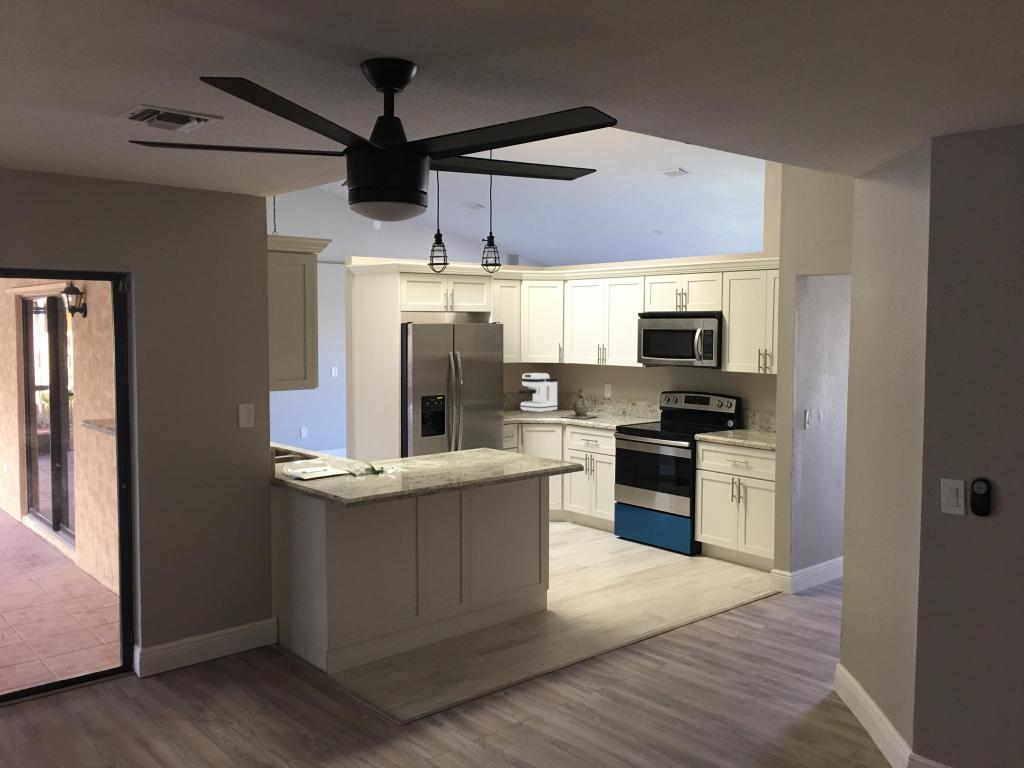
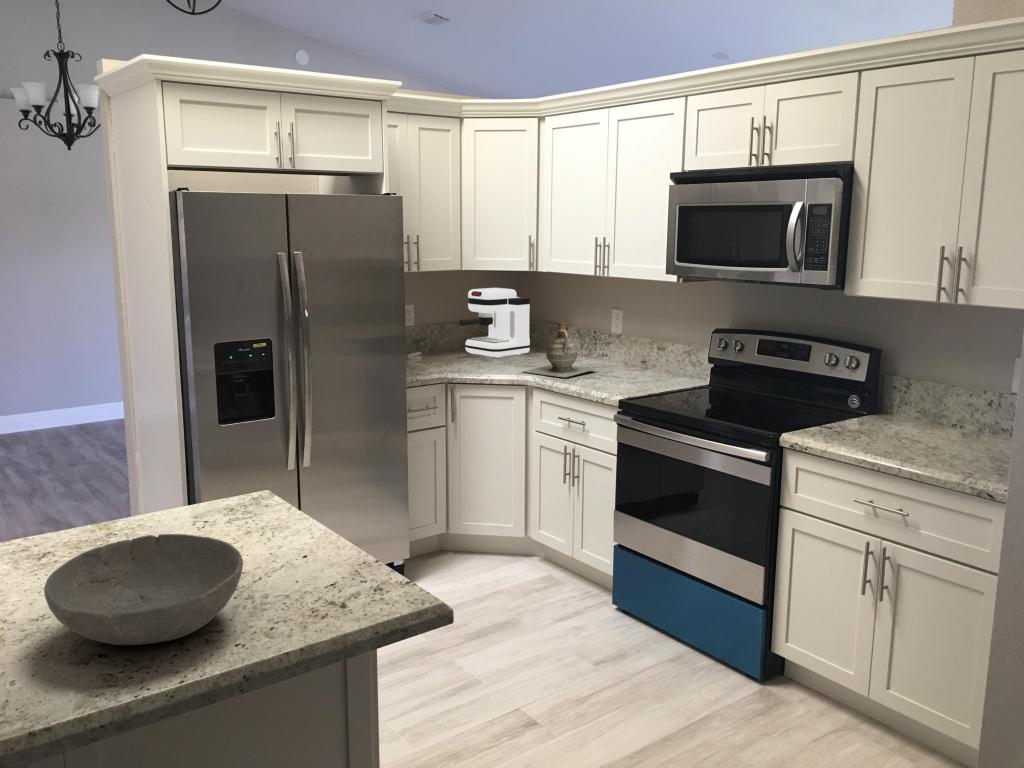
bowl: none [480,440,533,463] -> present [44,534,243,645]

